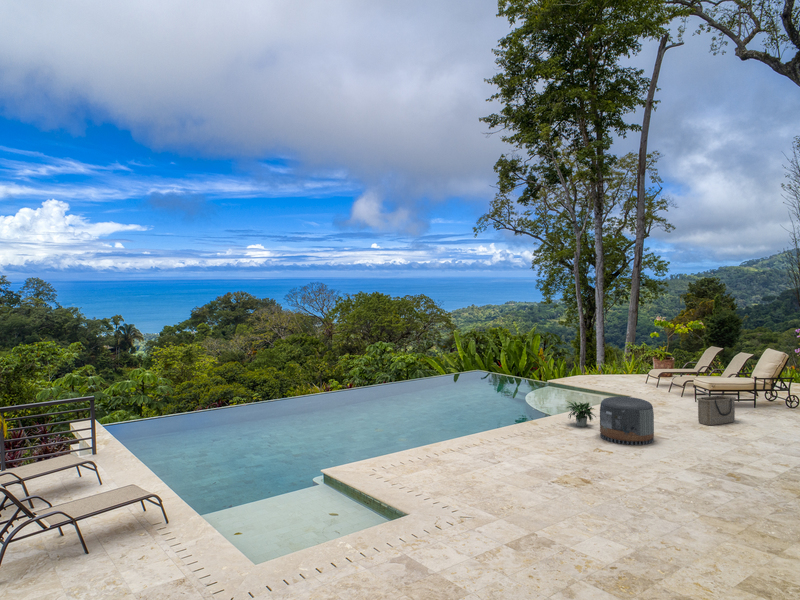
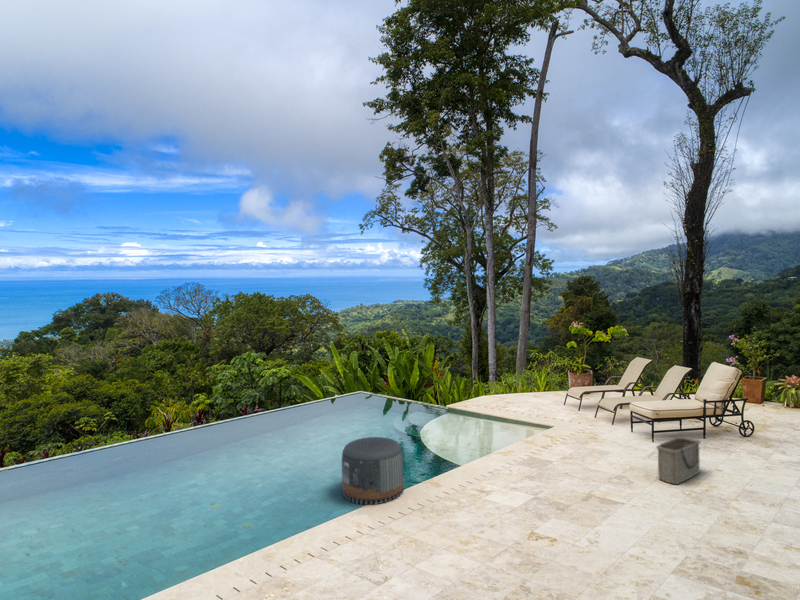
pouf: present [600,397,654,445] -> present [342,437,404,505]
potted plant: present [567,402,596,427] -> none [478,463,534,505]

